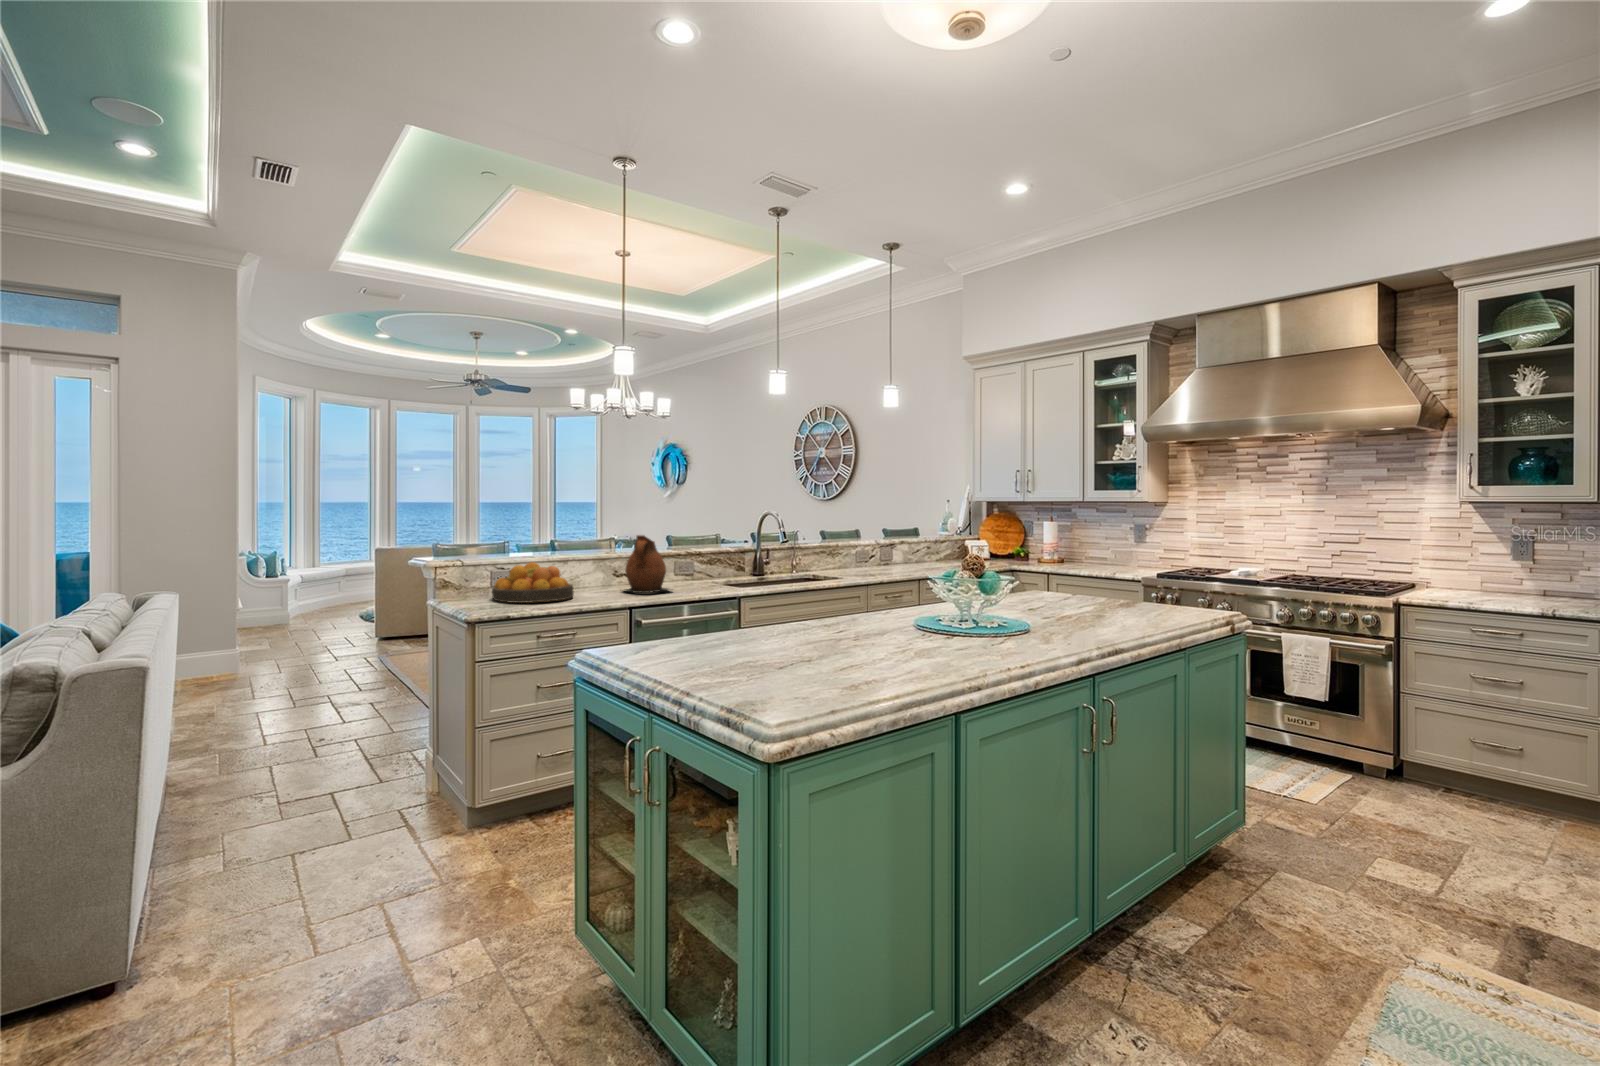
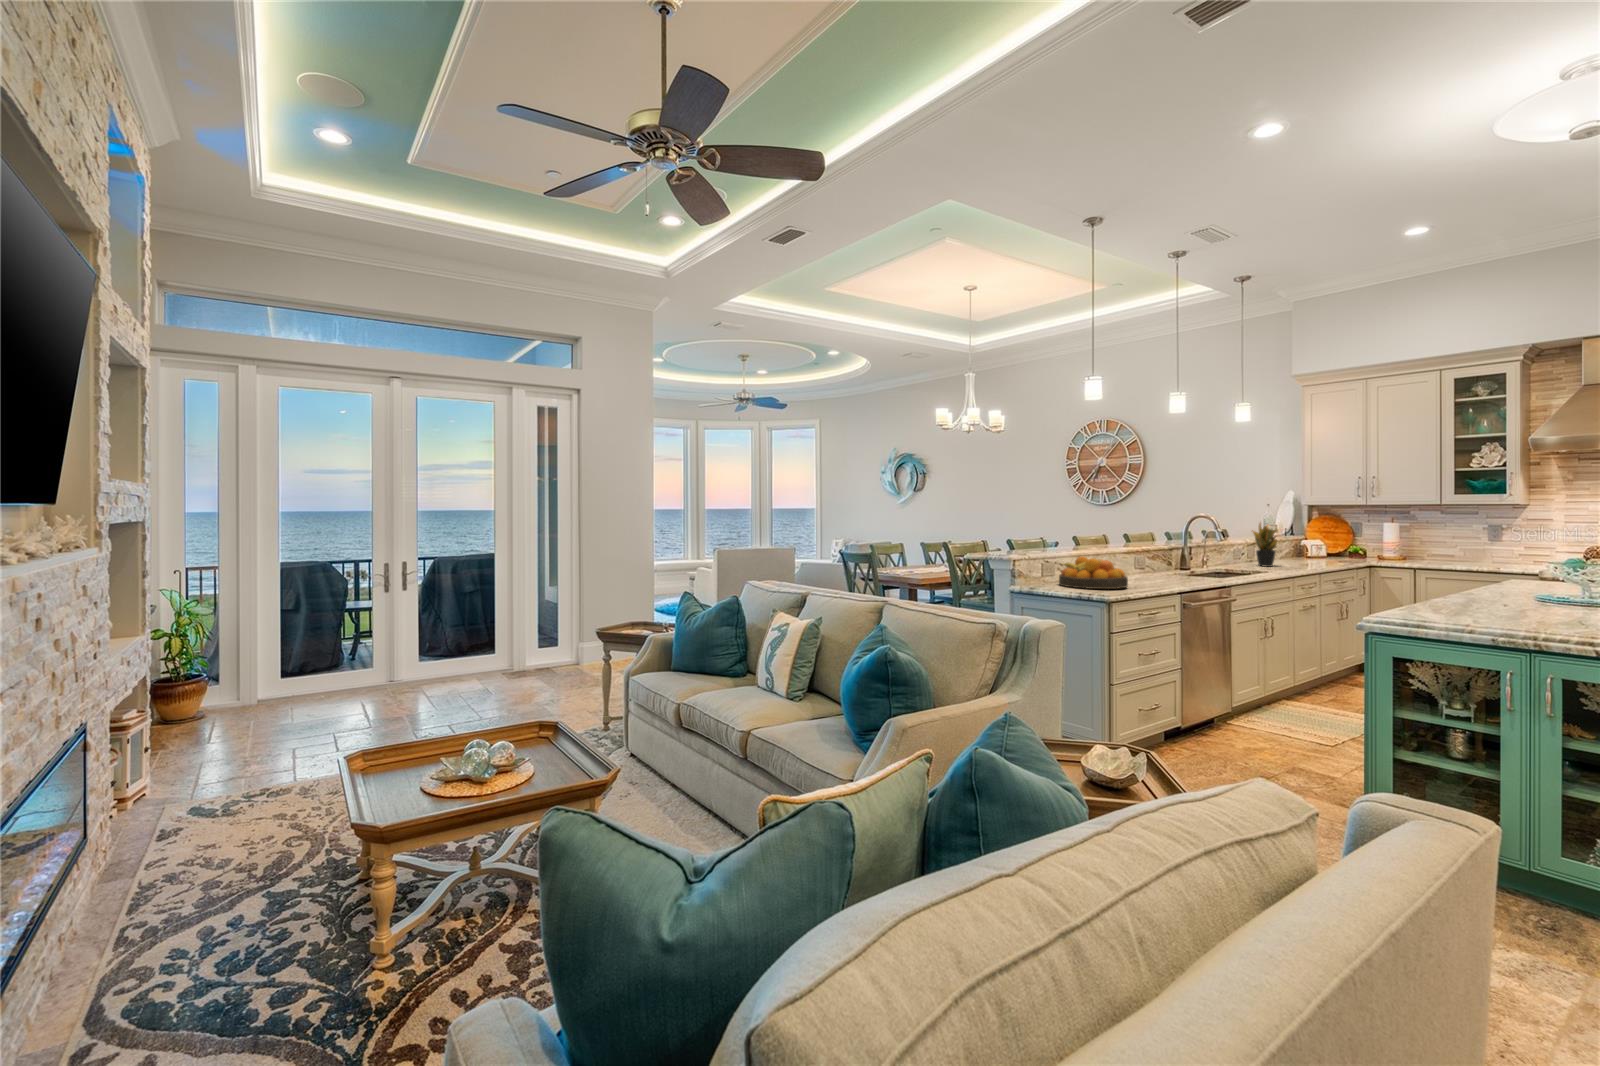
potted plant: none [880,518,914,570] -> present [1252,523,1277,567]
ceramic pitcher: present [624,535,670,593] -> none [1130,534,1177,582]

